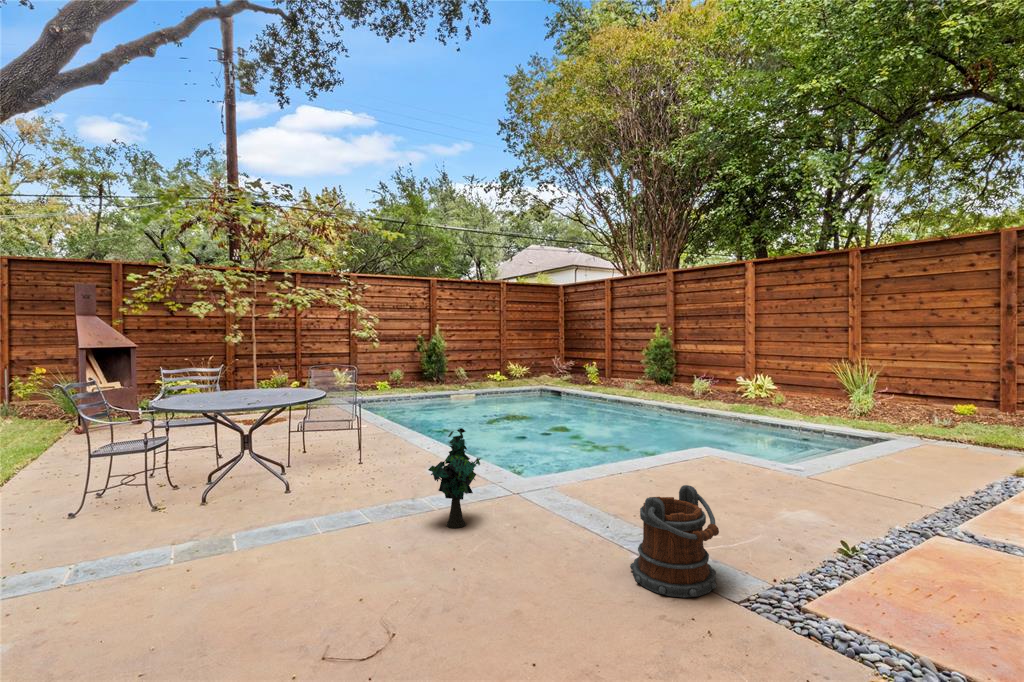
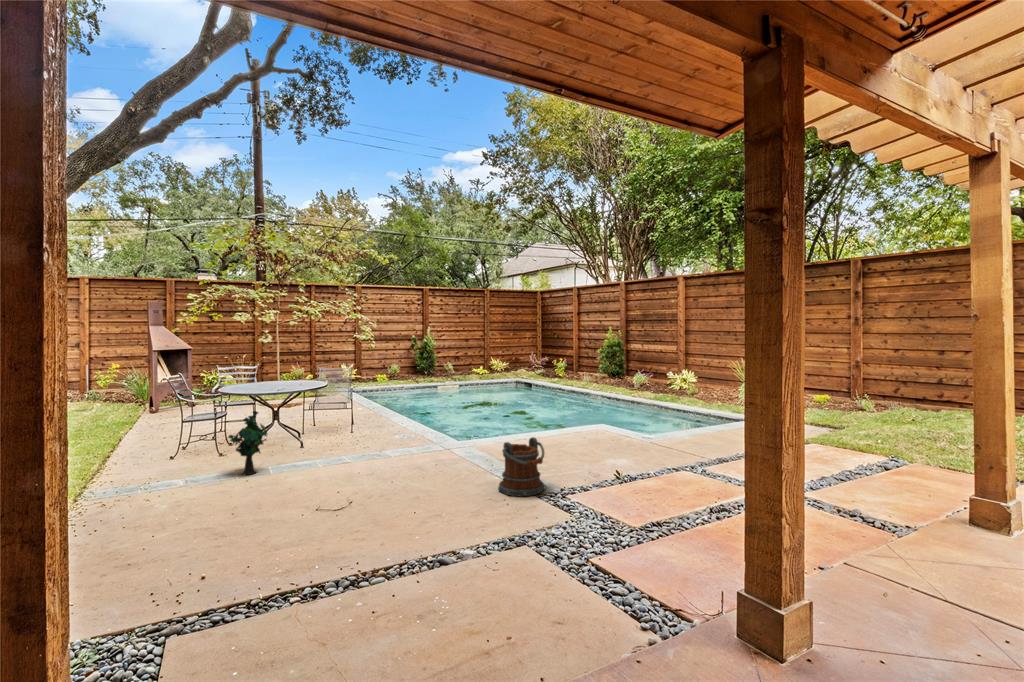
decorative plant: present [428,428,480,528] -> present [228,411,267,475]

